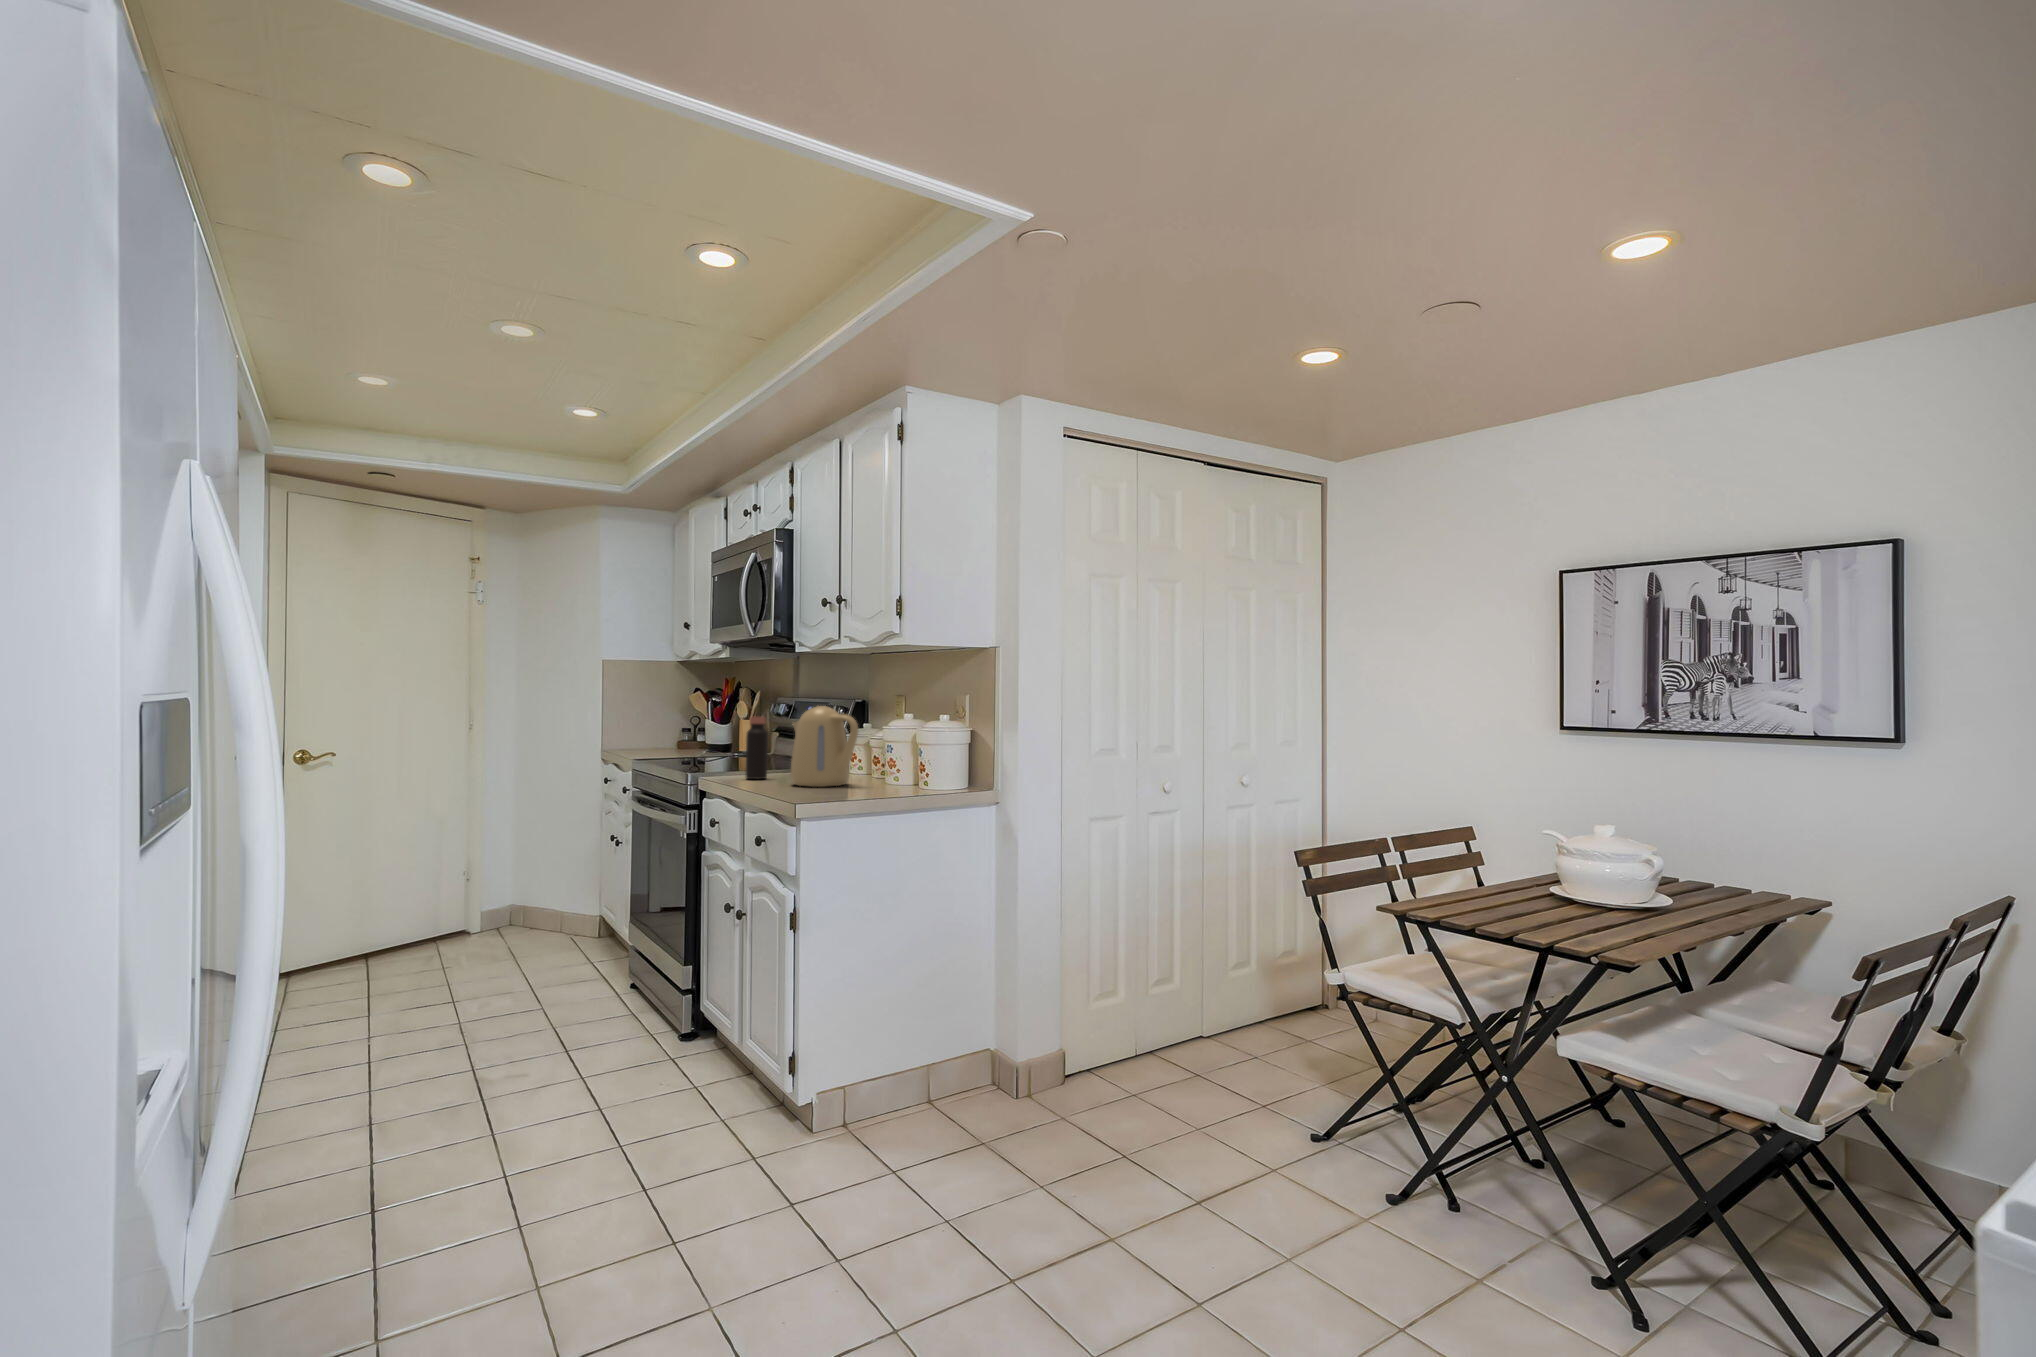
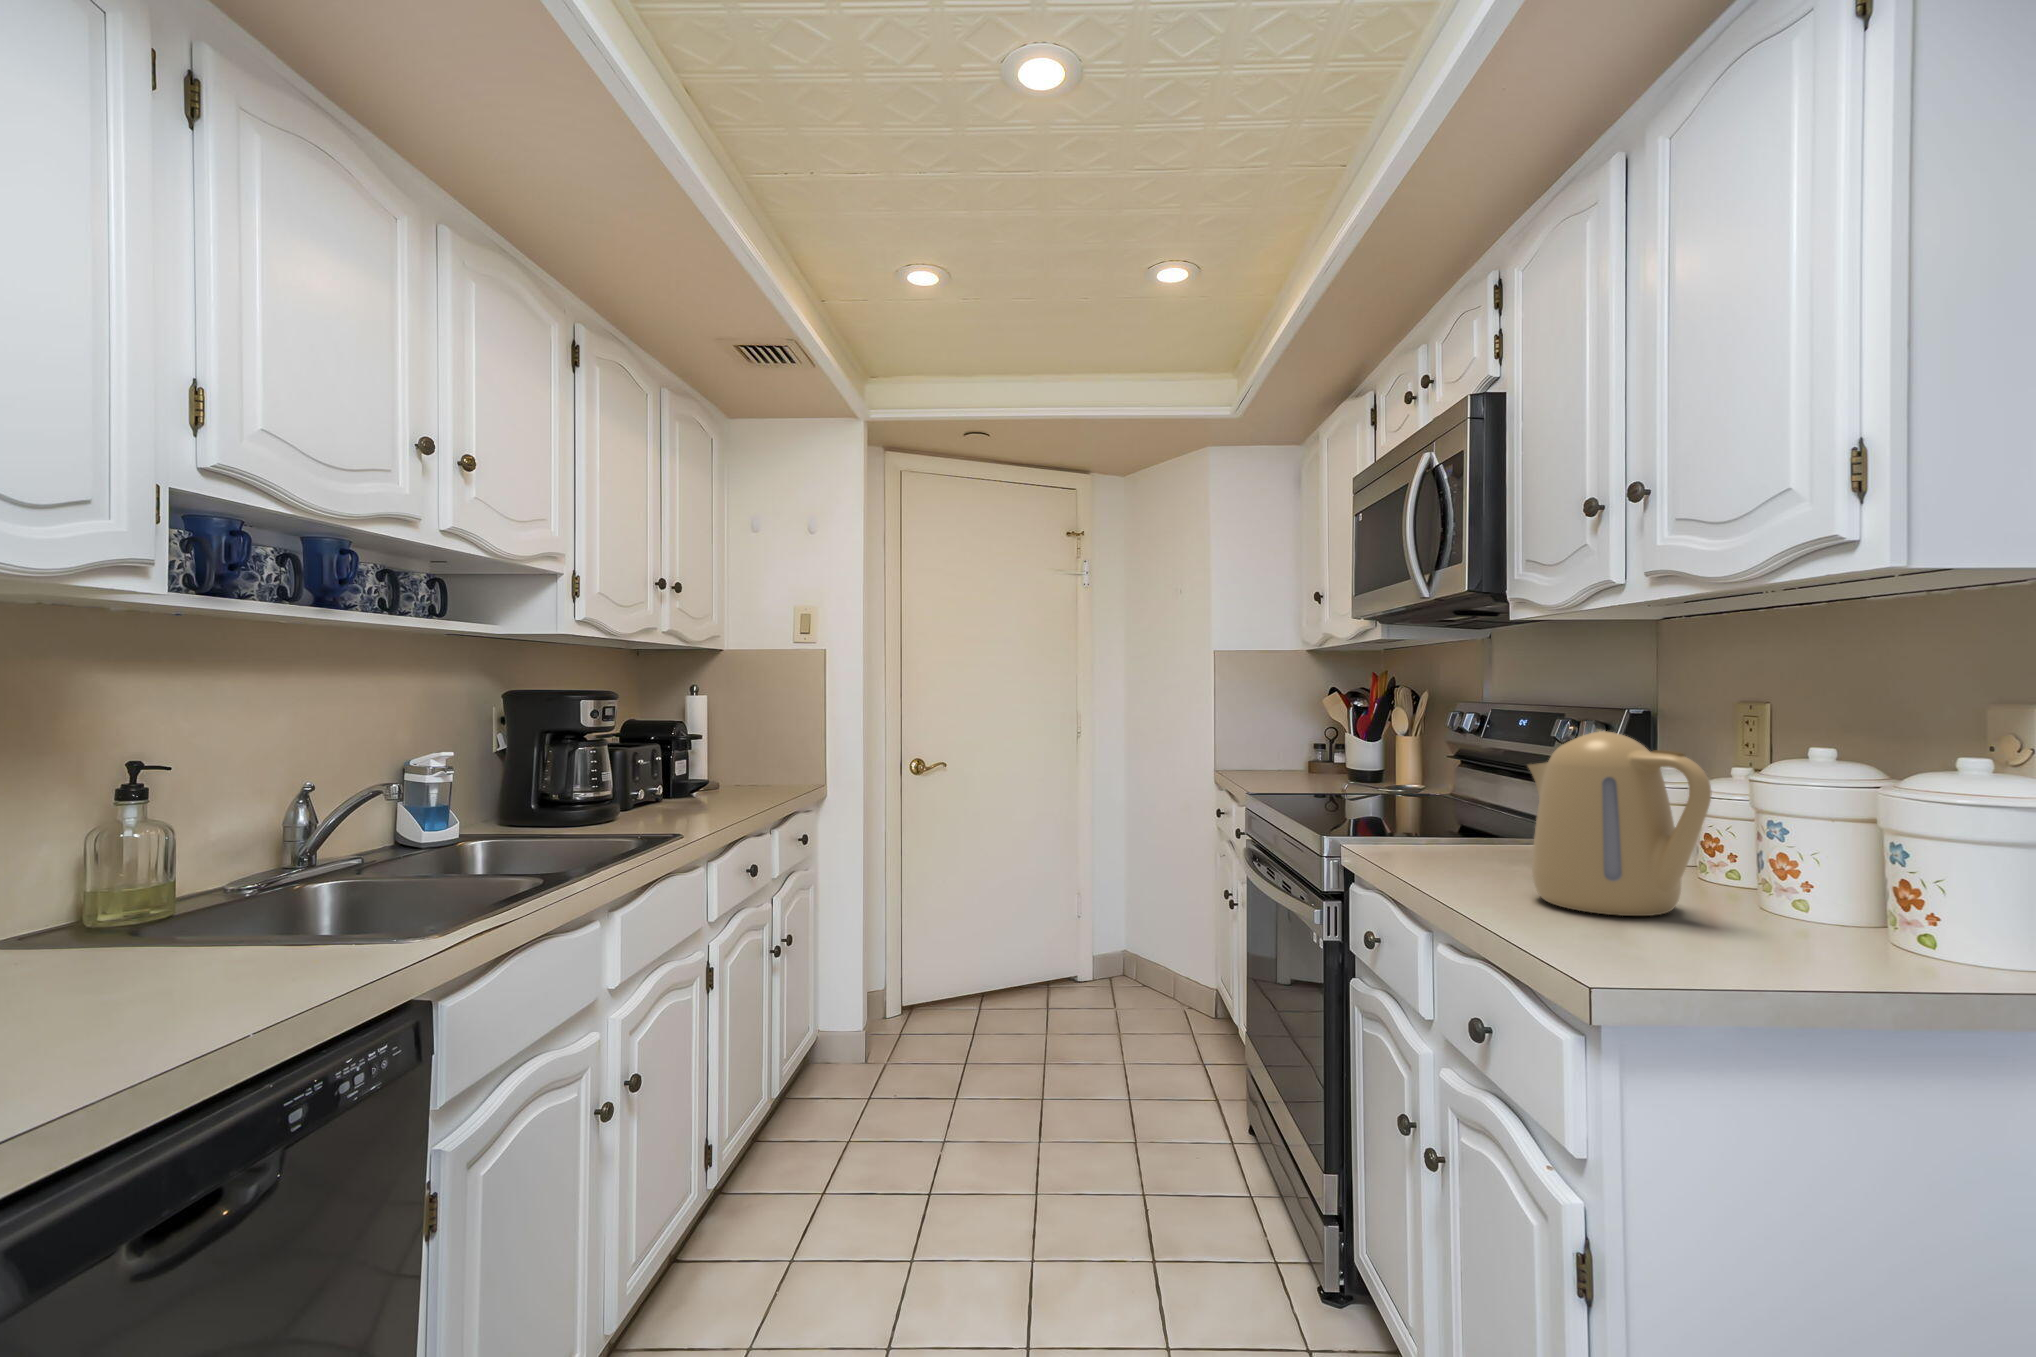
bottle: present [746,717,768,779] -> none [1426,747,1471,869]

